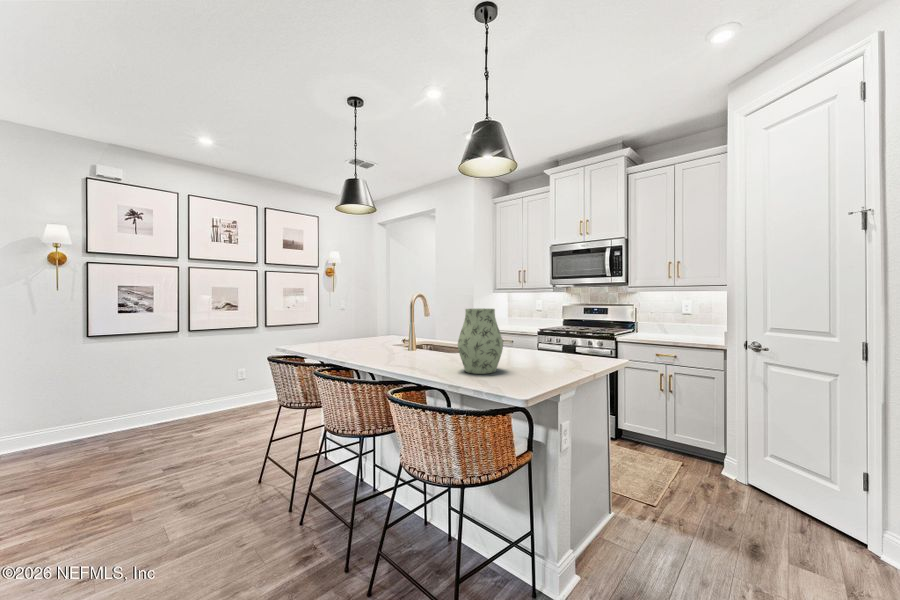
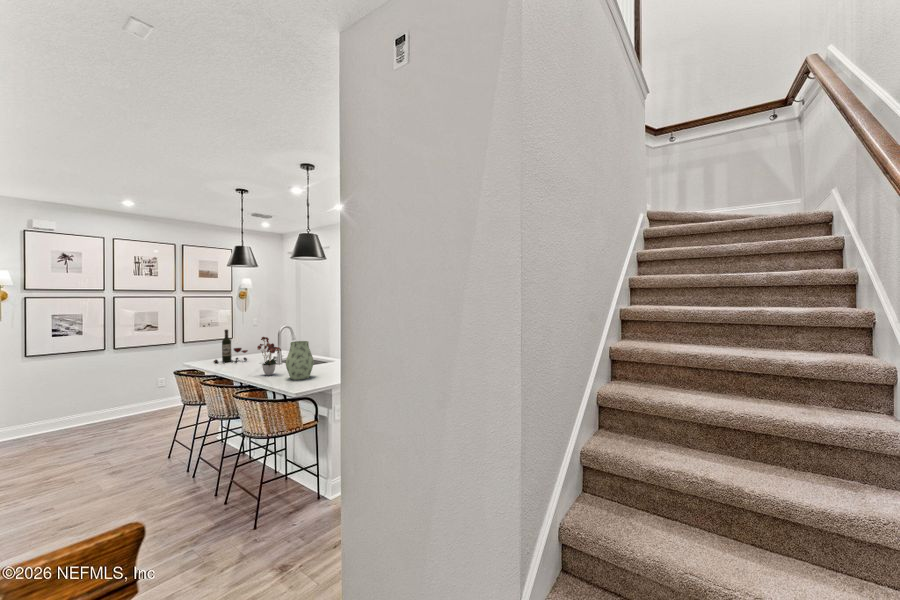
flower arrangement: none [398,299,443,366] -> present [257,337,281,375]
wine bottle: none [317,301,365,348] -> present [214,330,248,363]

